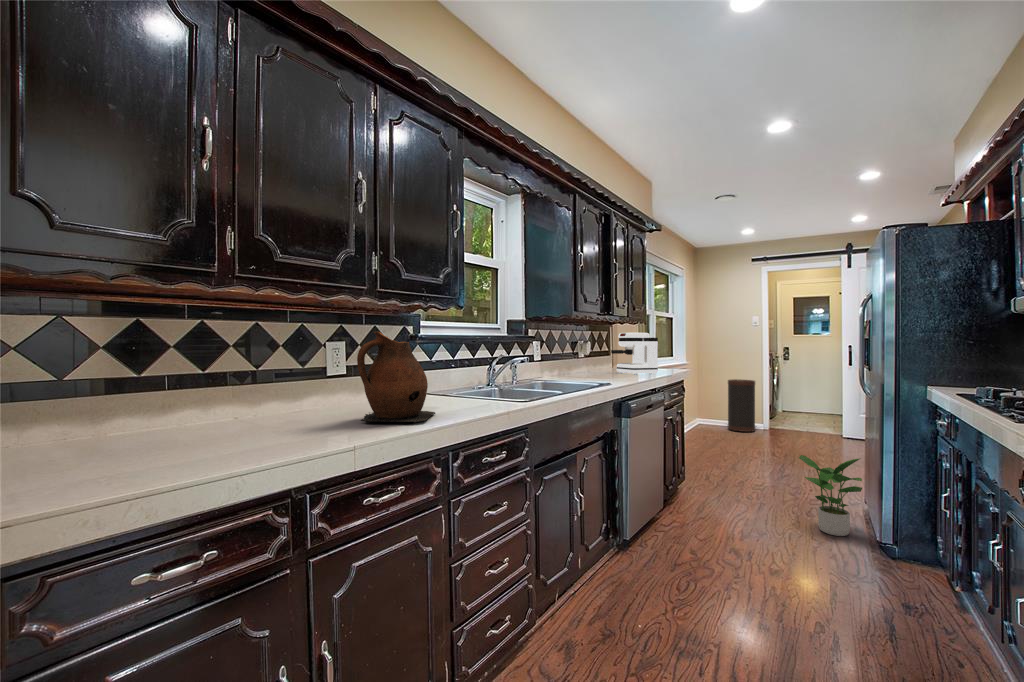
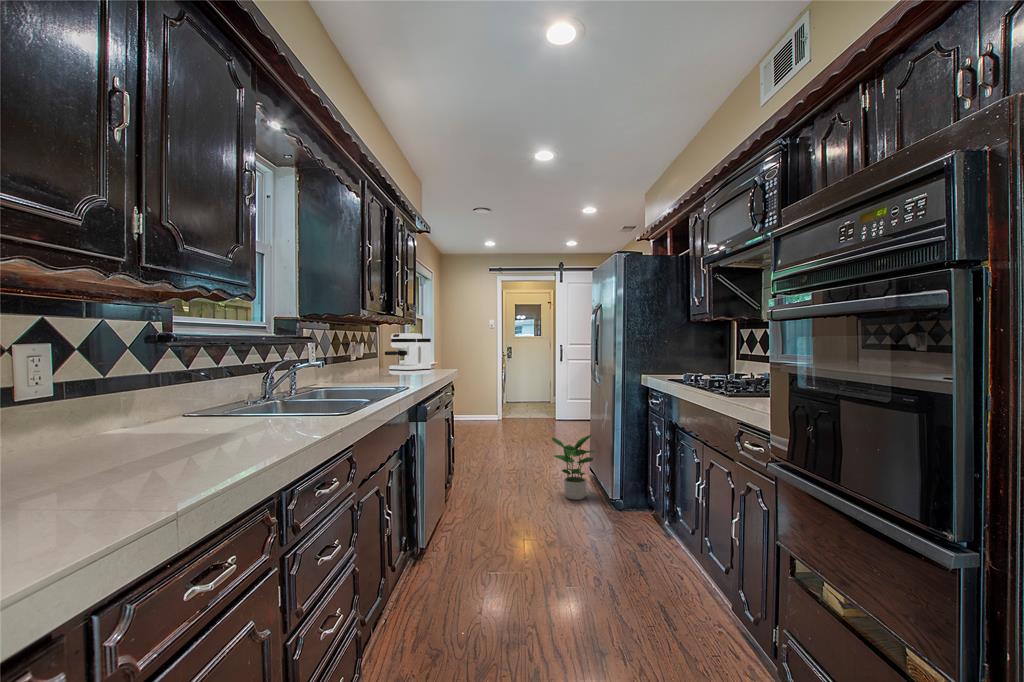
ceramic pitcher: present [357,332,435,423] -> none [116,329,247,472]
trash can: present [728,379,755,432] -> none [468,376,490,423]

